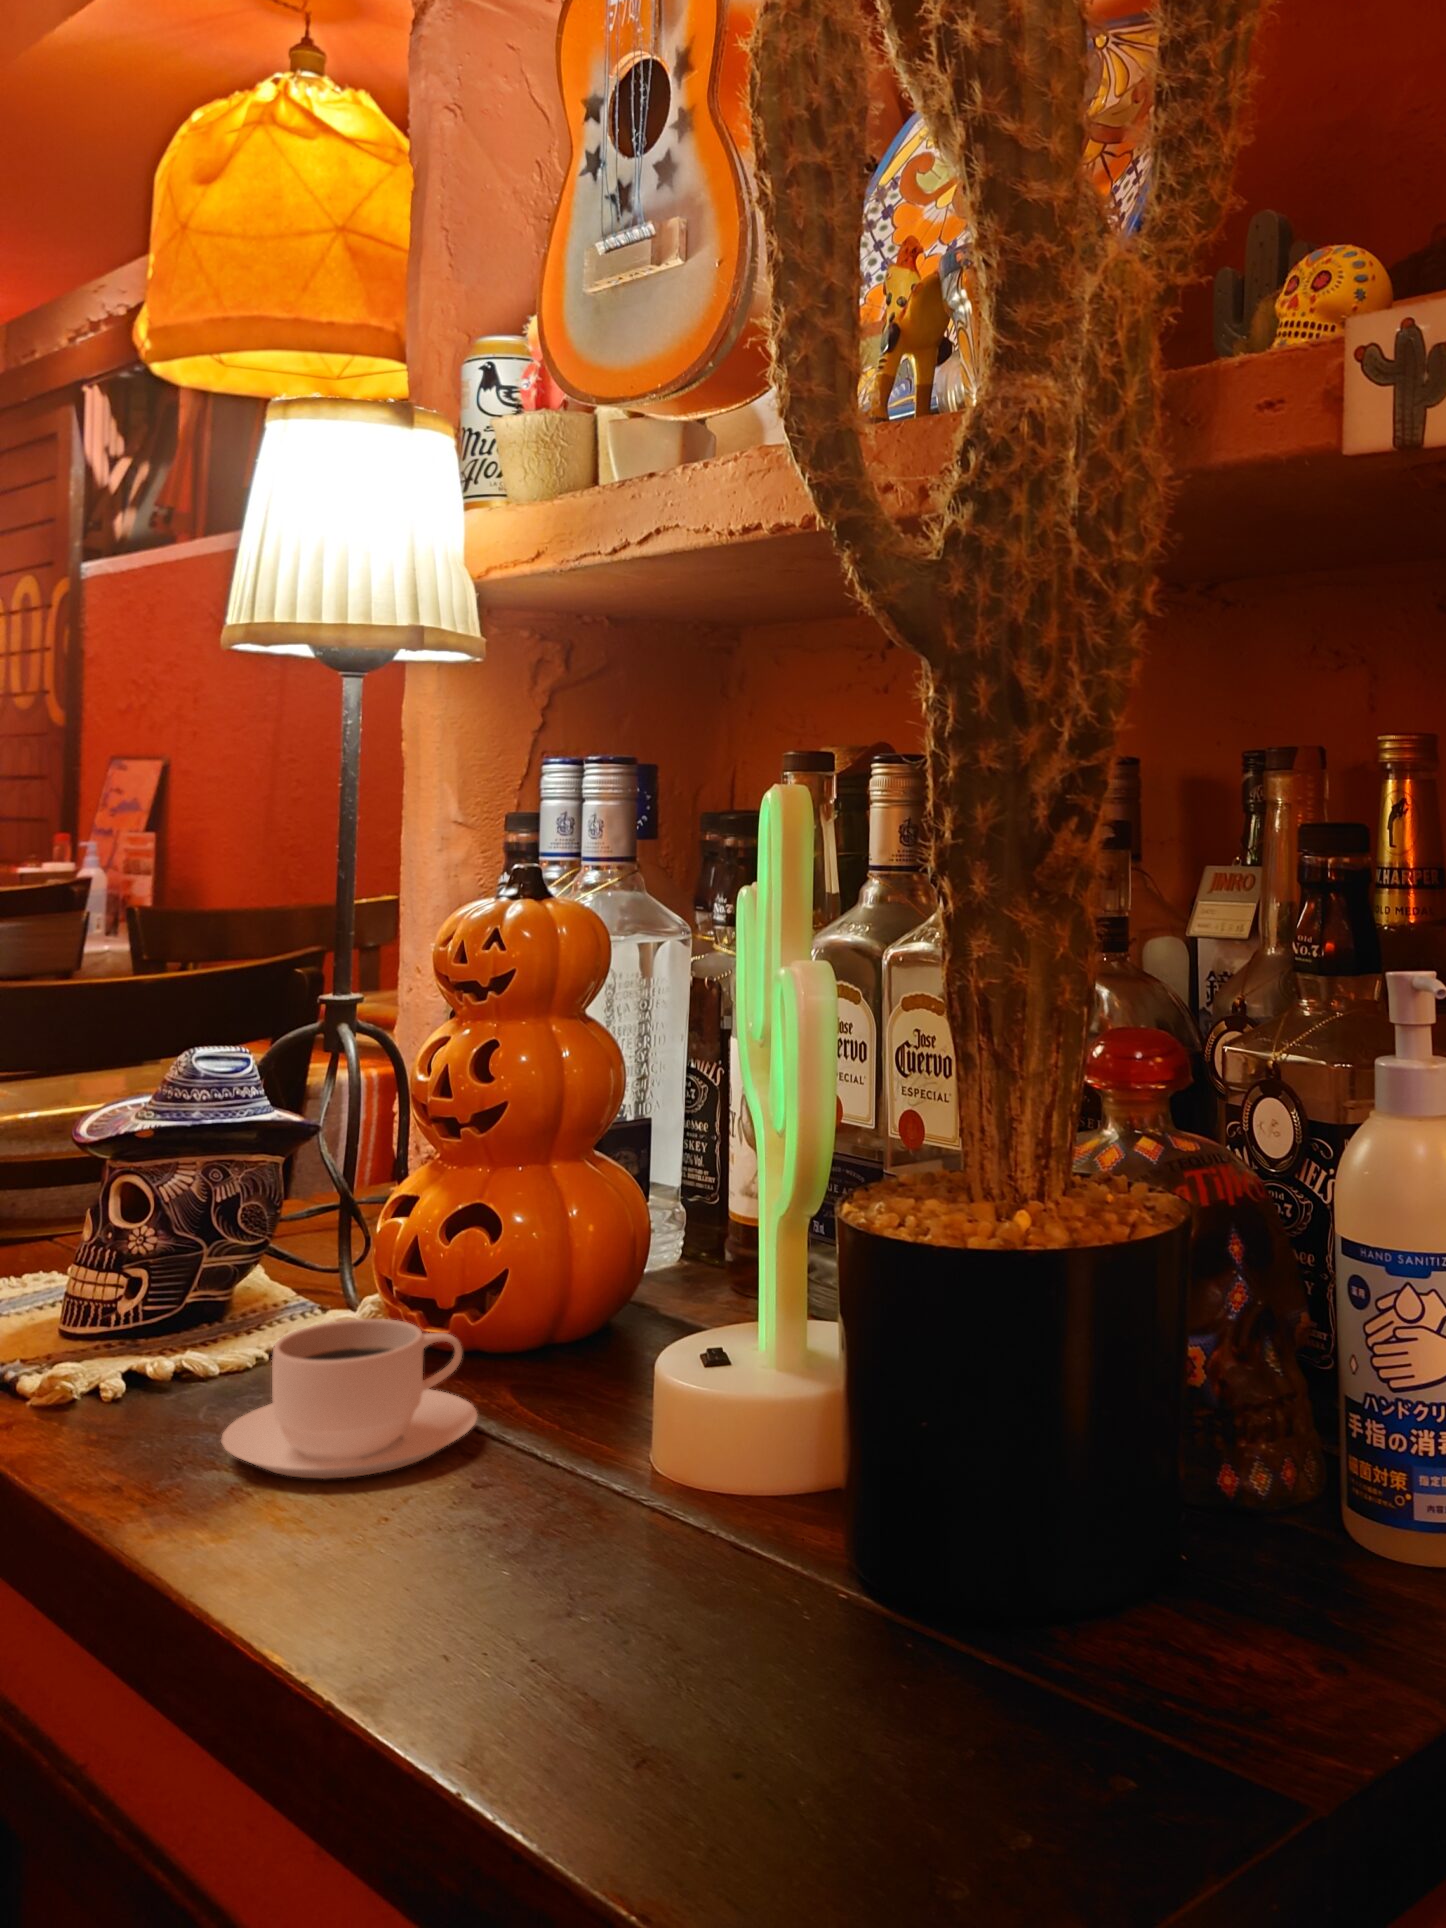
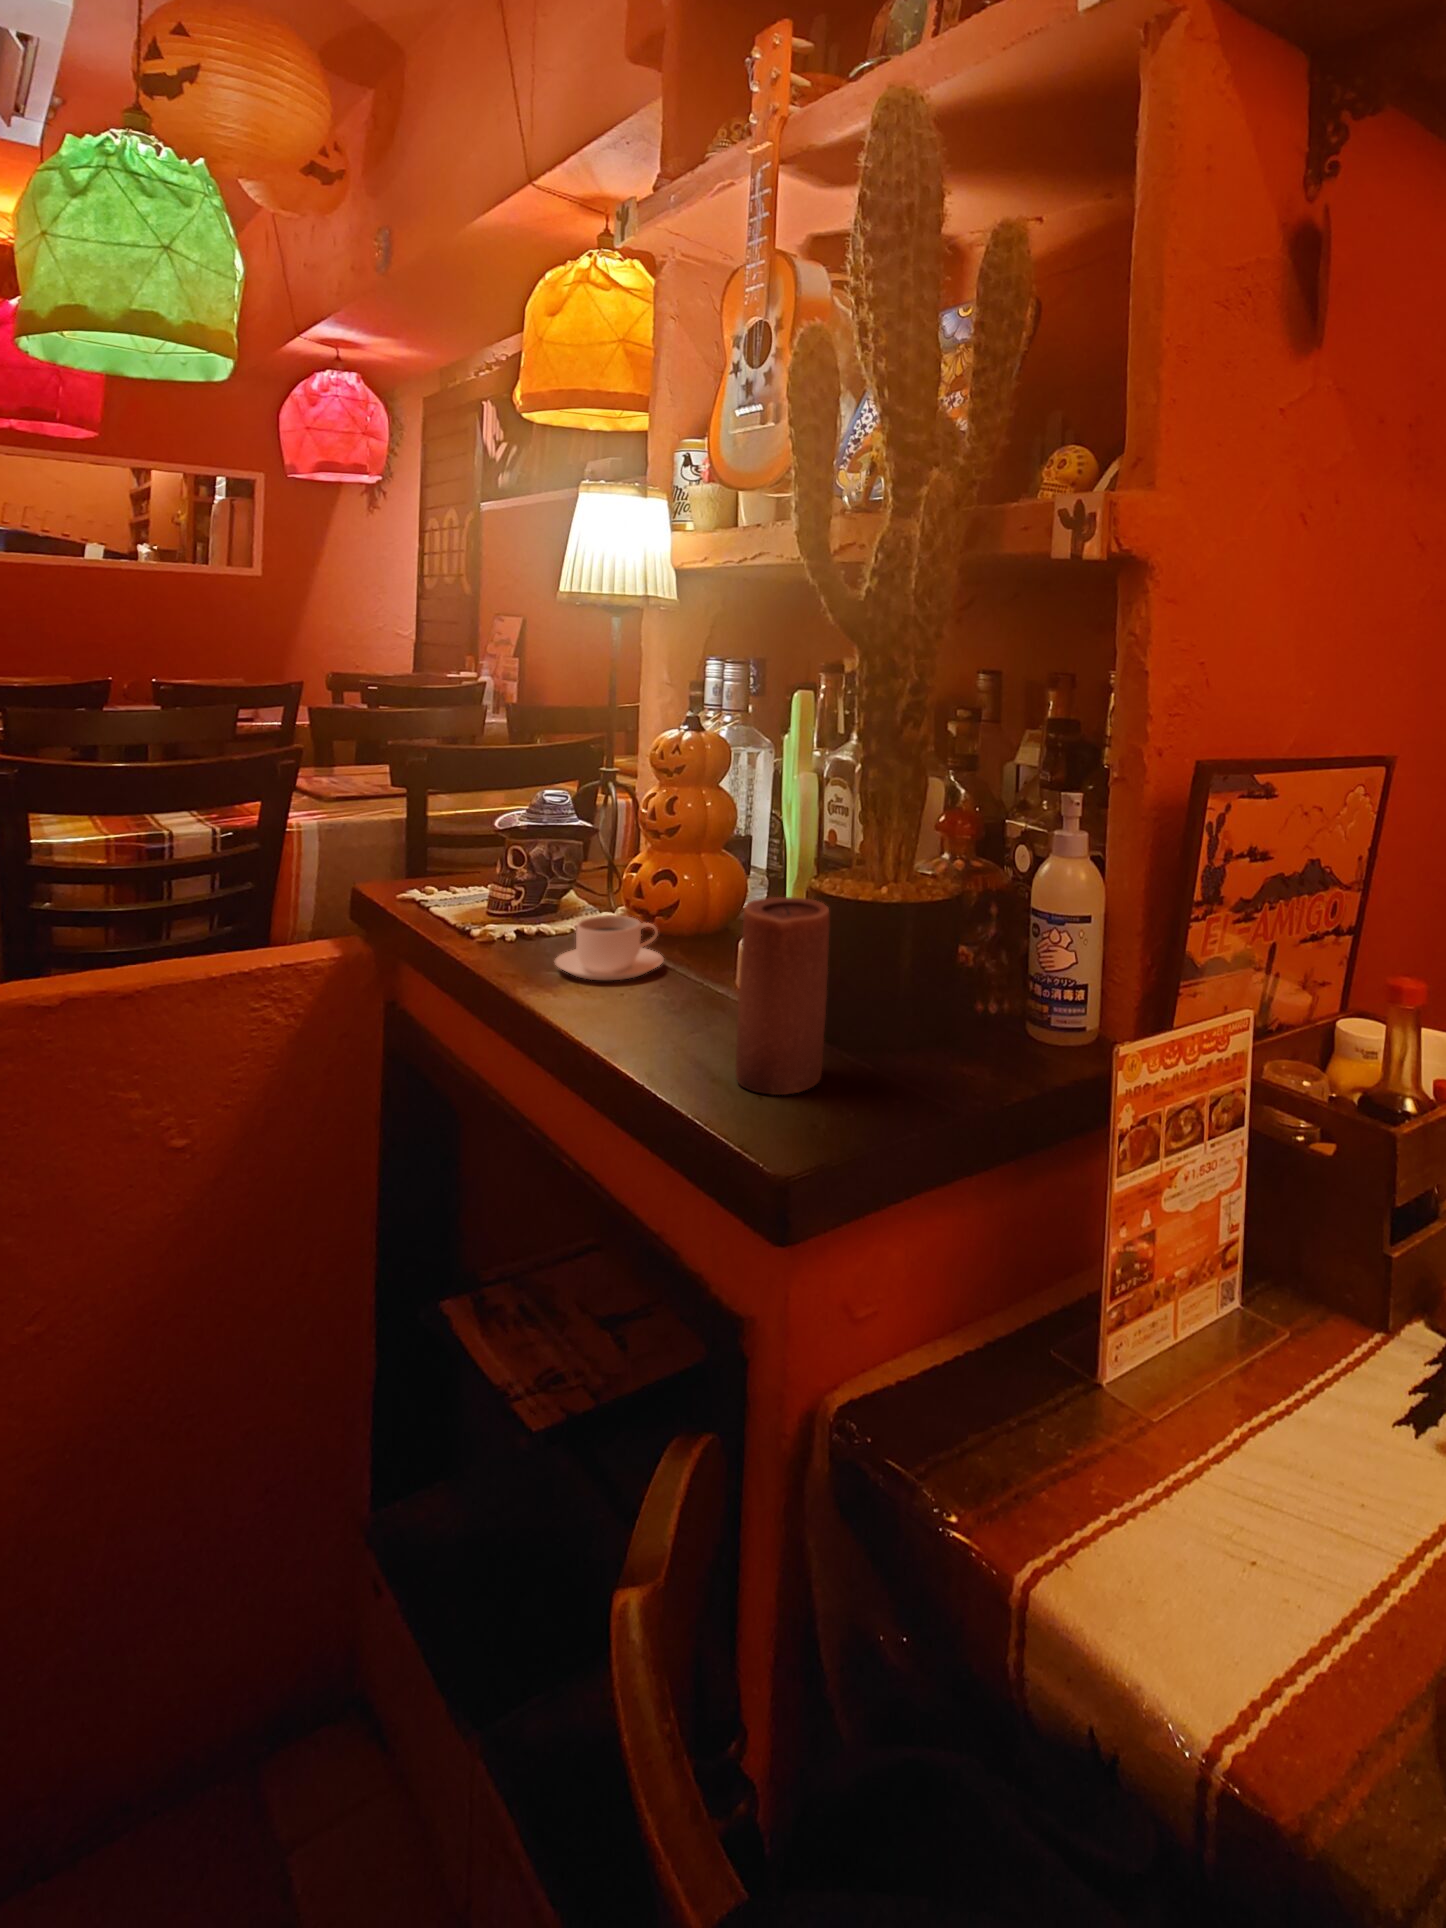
candle: none [697,1257,920,1781] -> present [736,897,830,1095]

